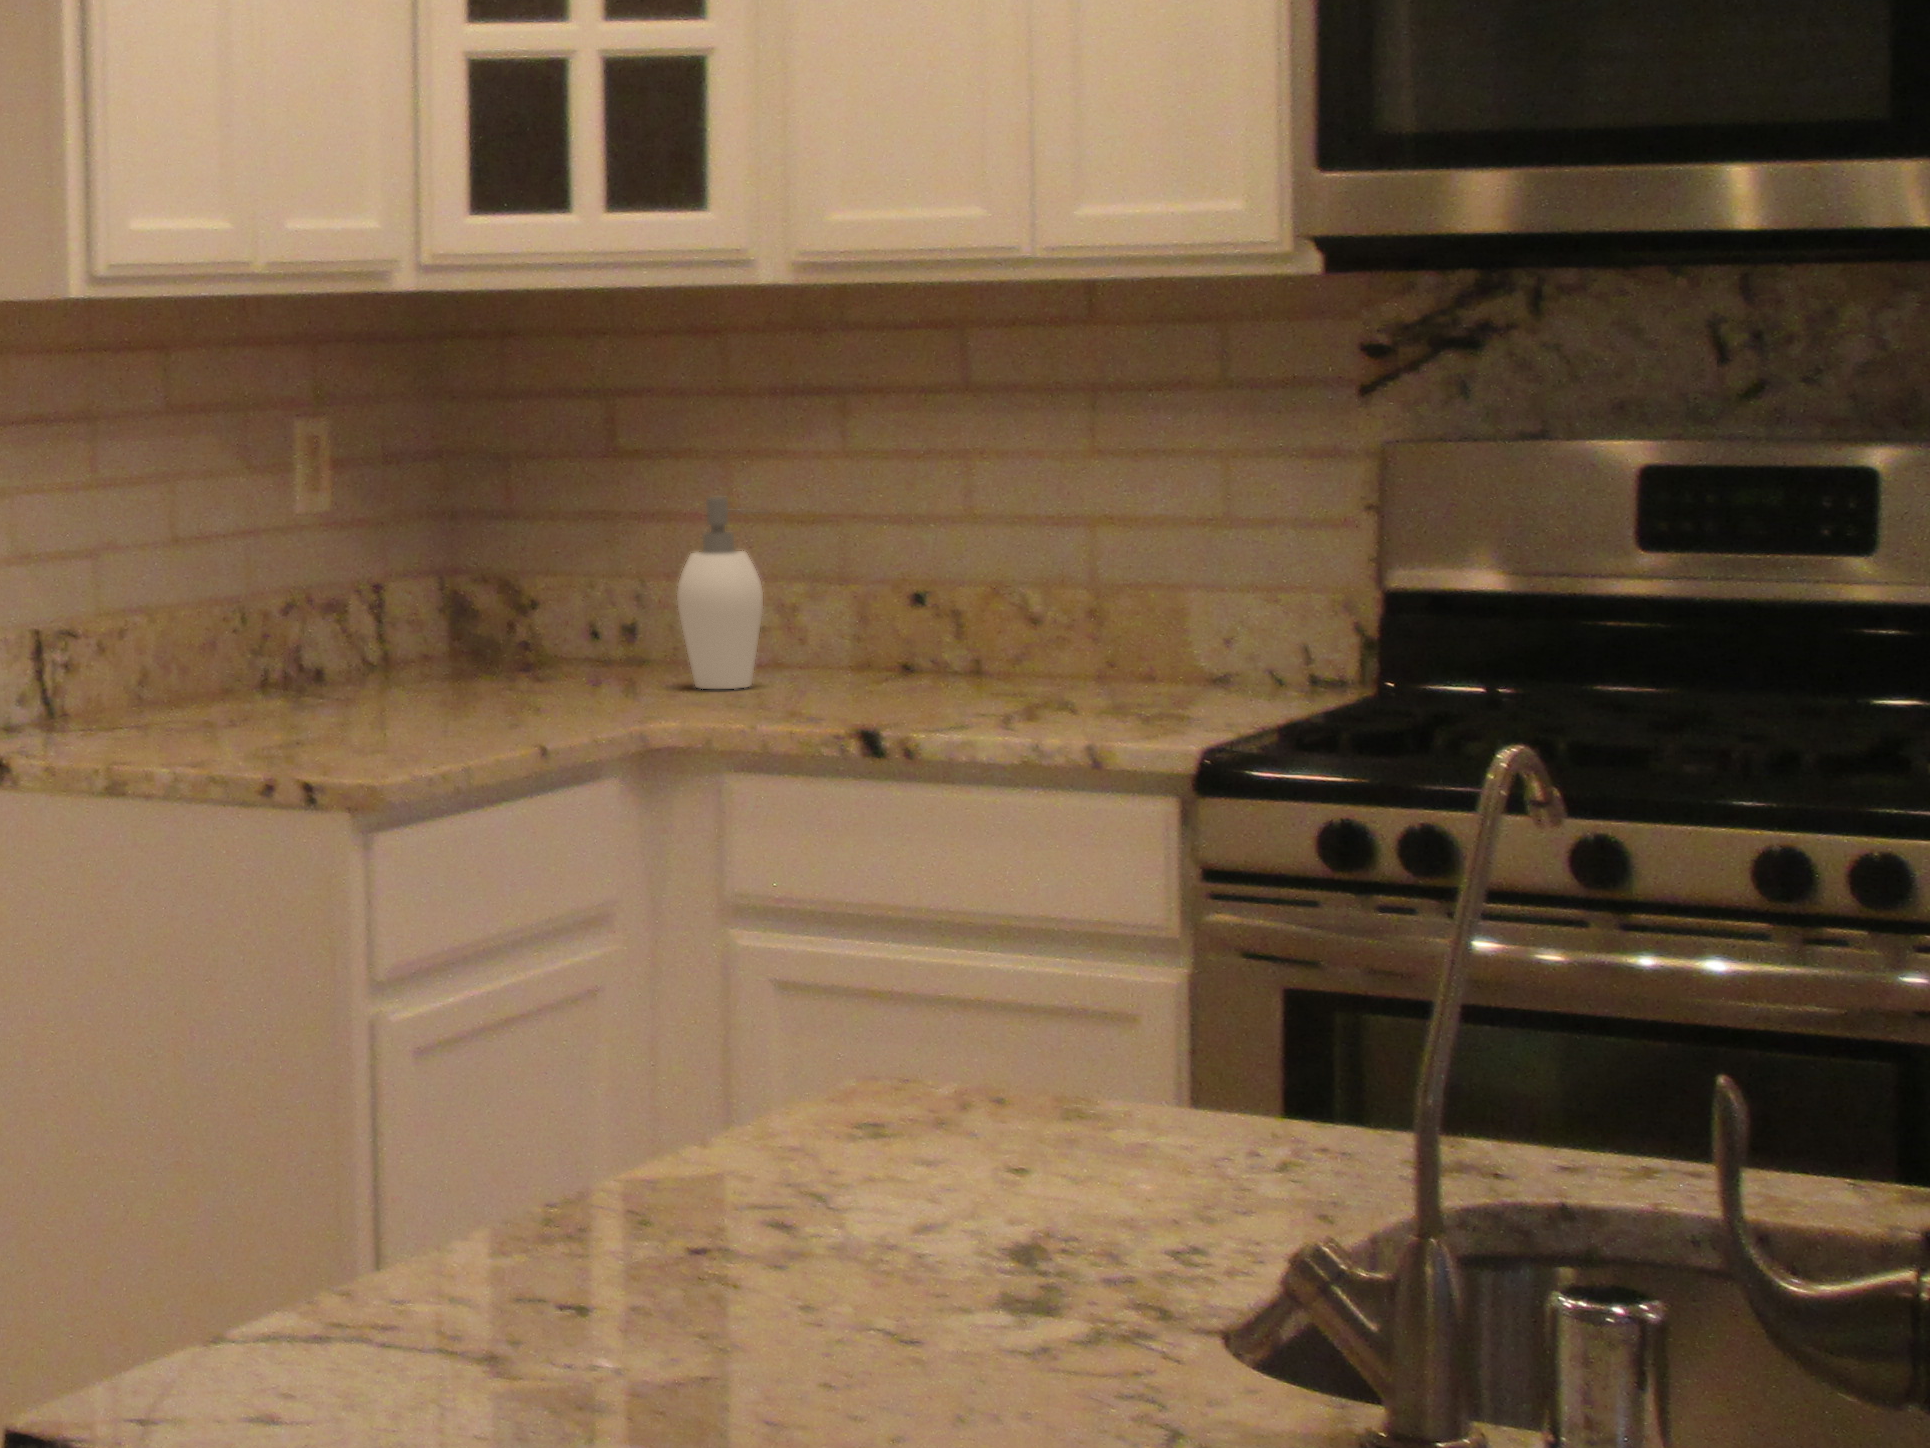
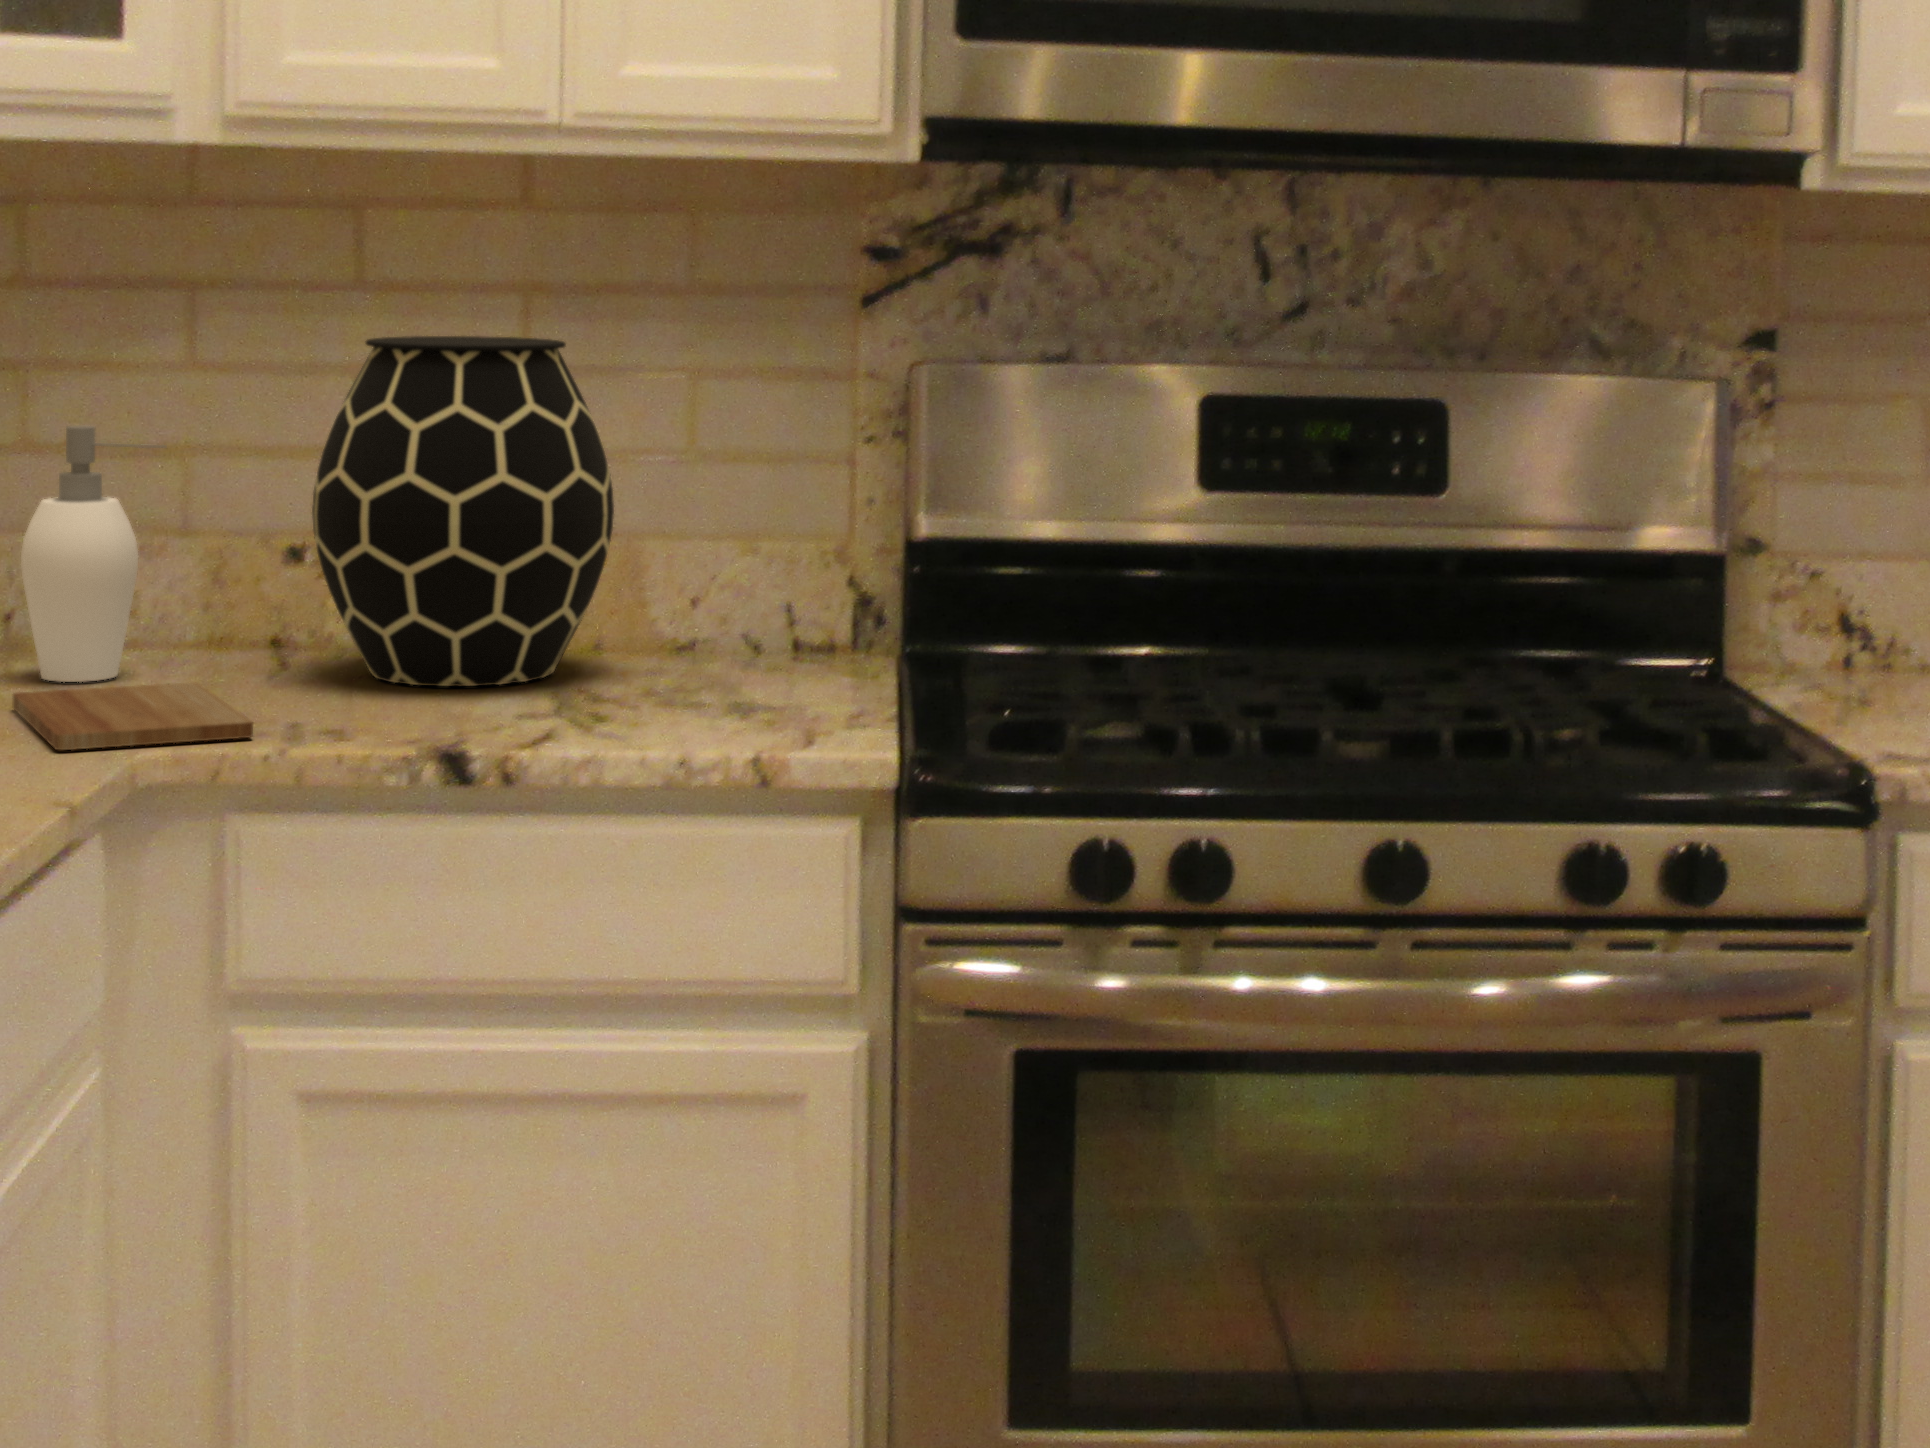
vase: none [874,420,1121,700] -> present [312,336,614,686]
cutting board: none [617,688,774,721] -> present [13,682,253,750]

